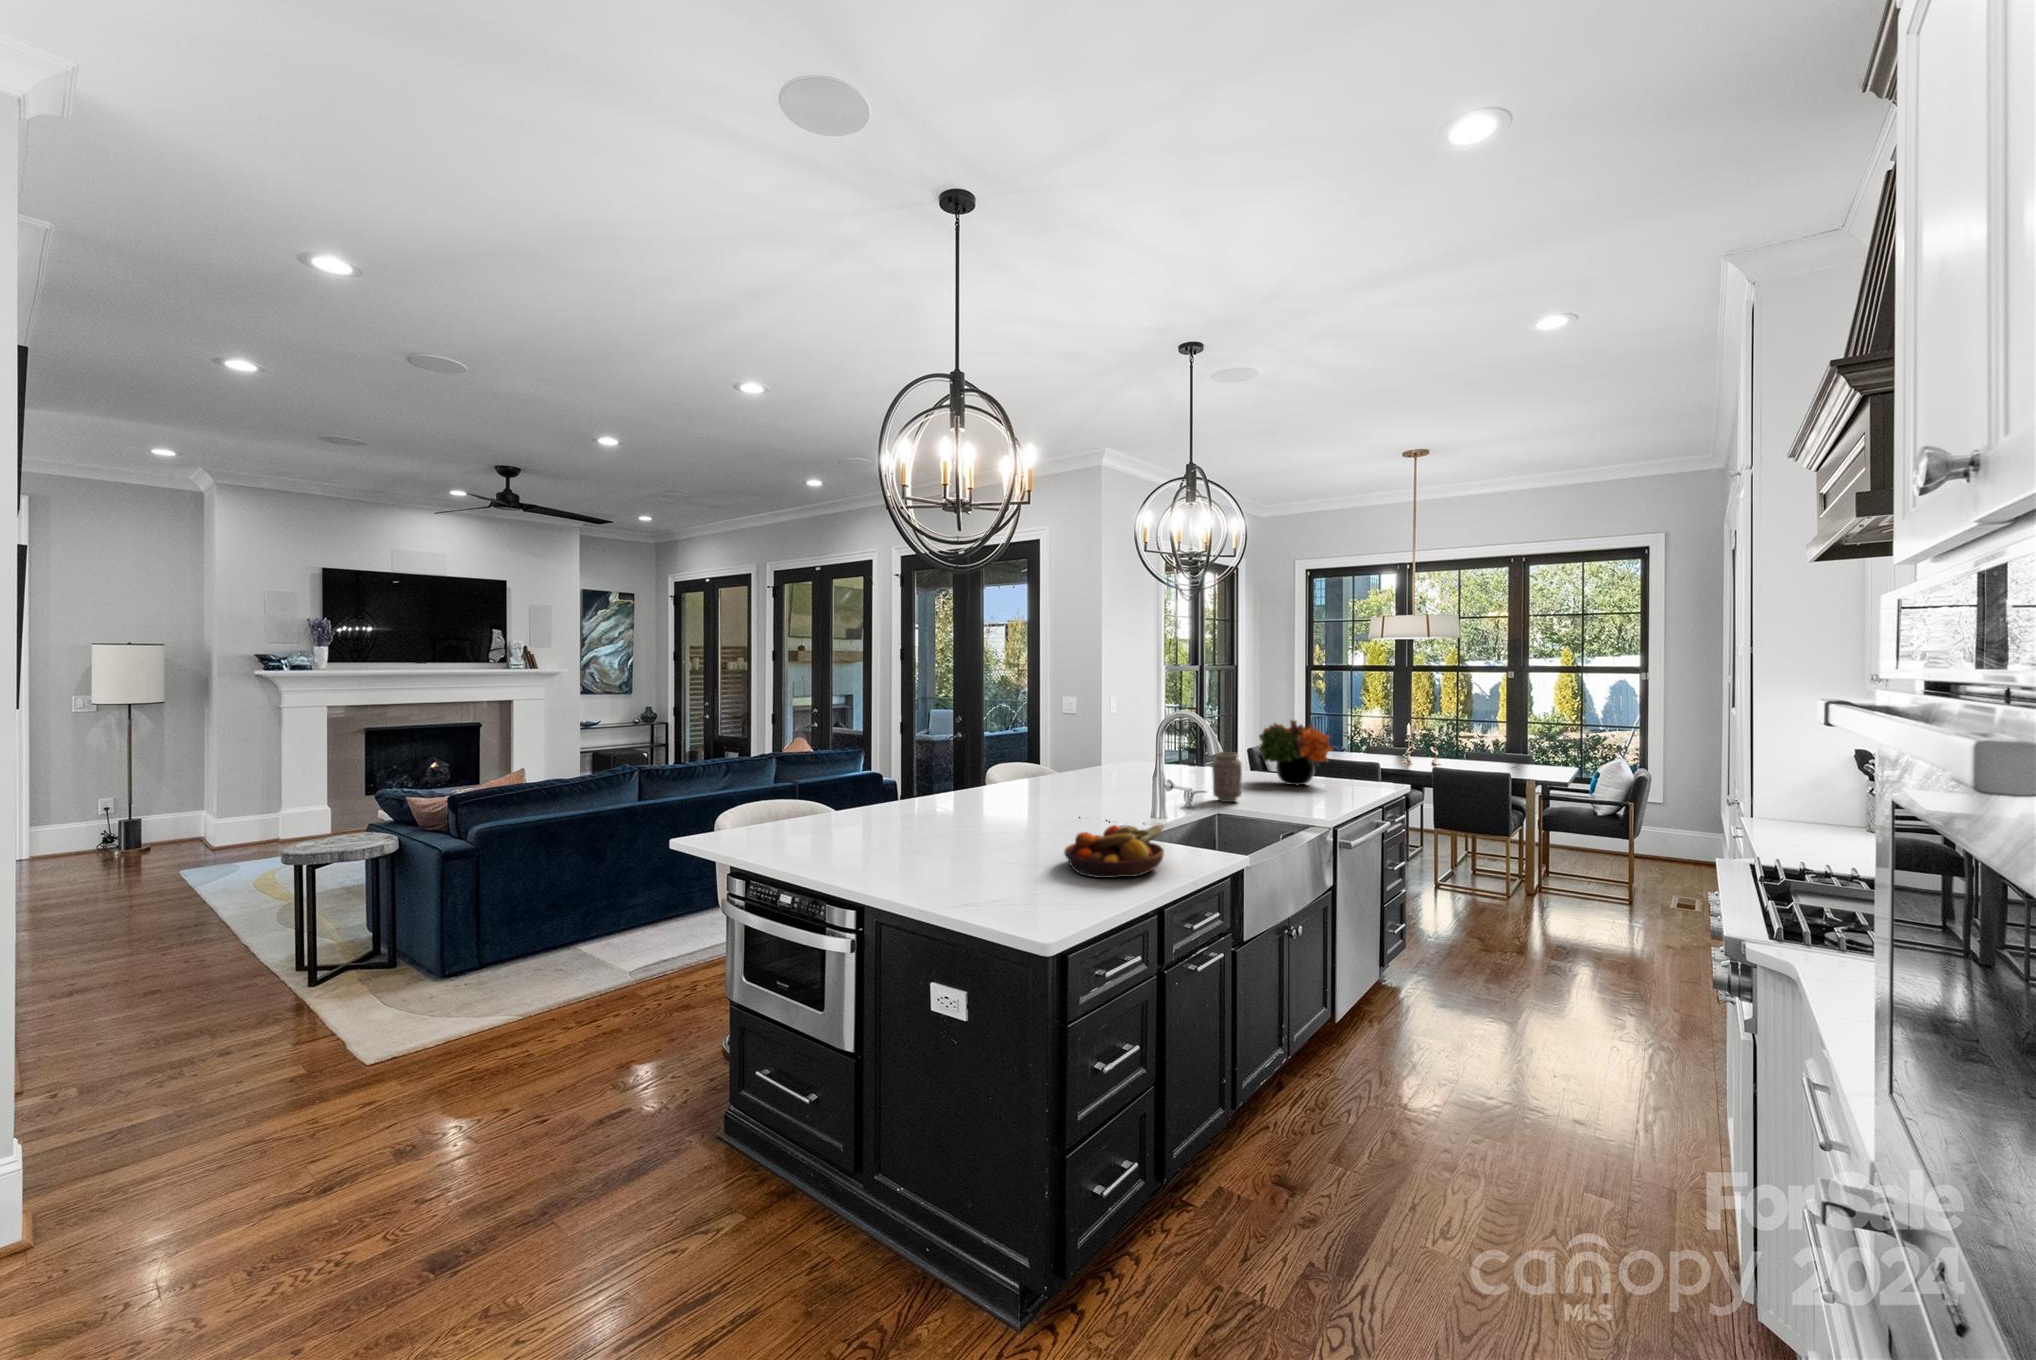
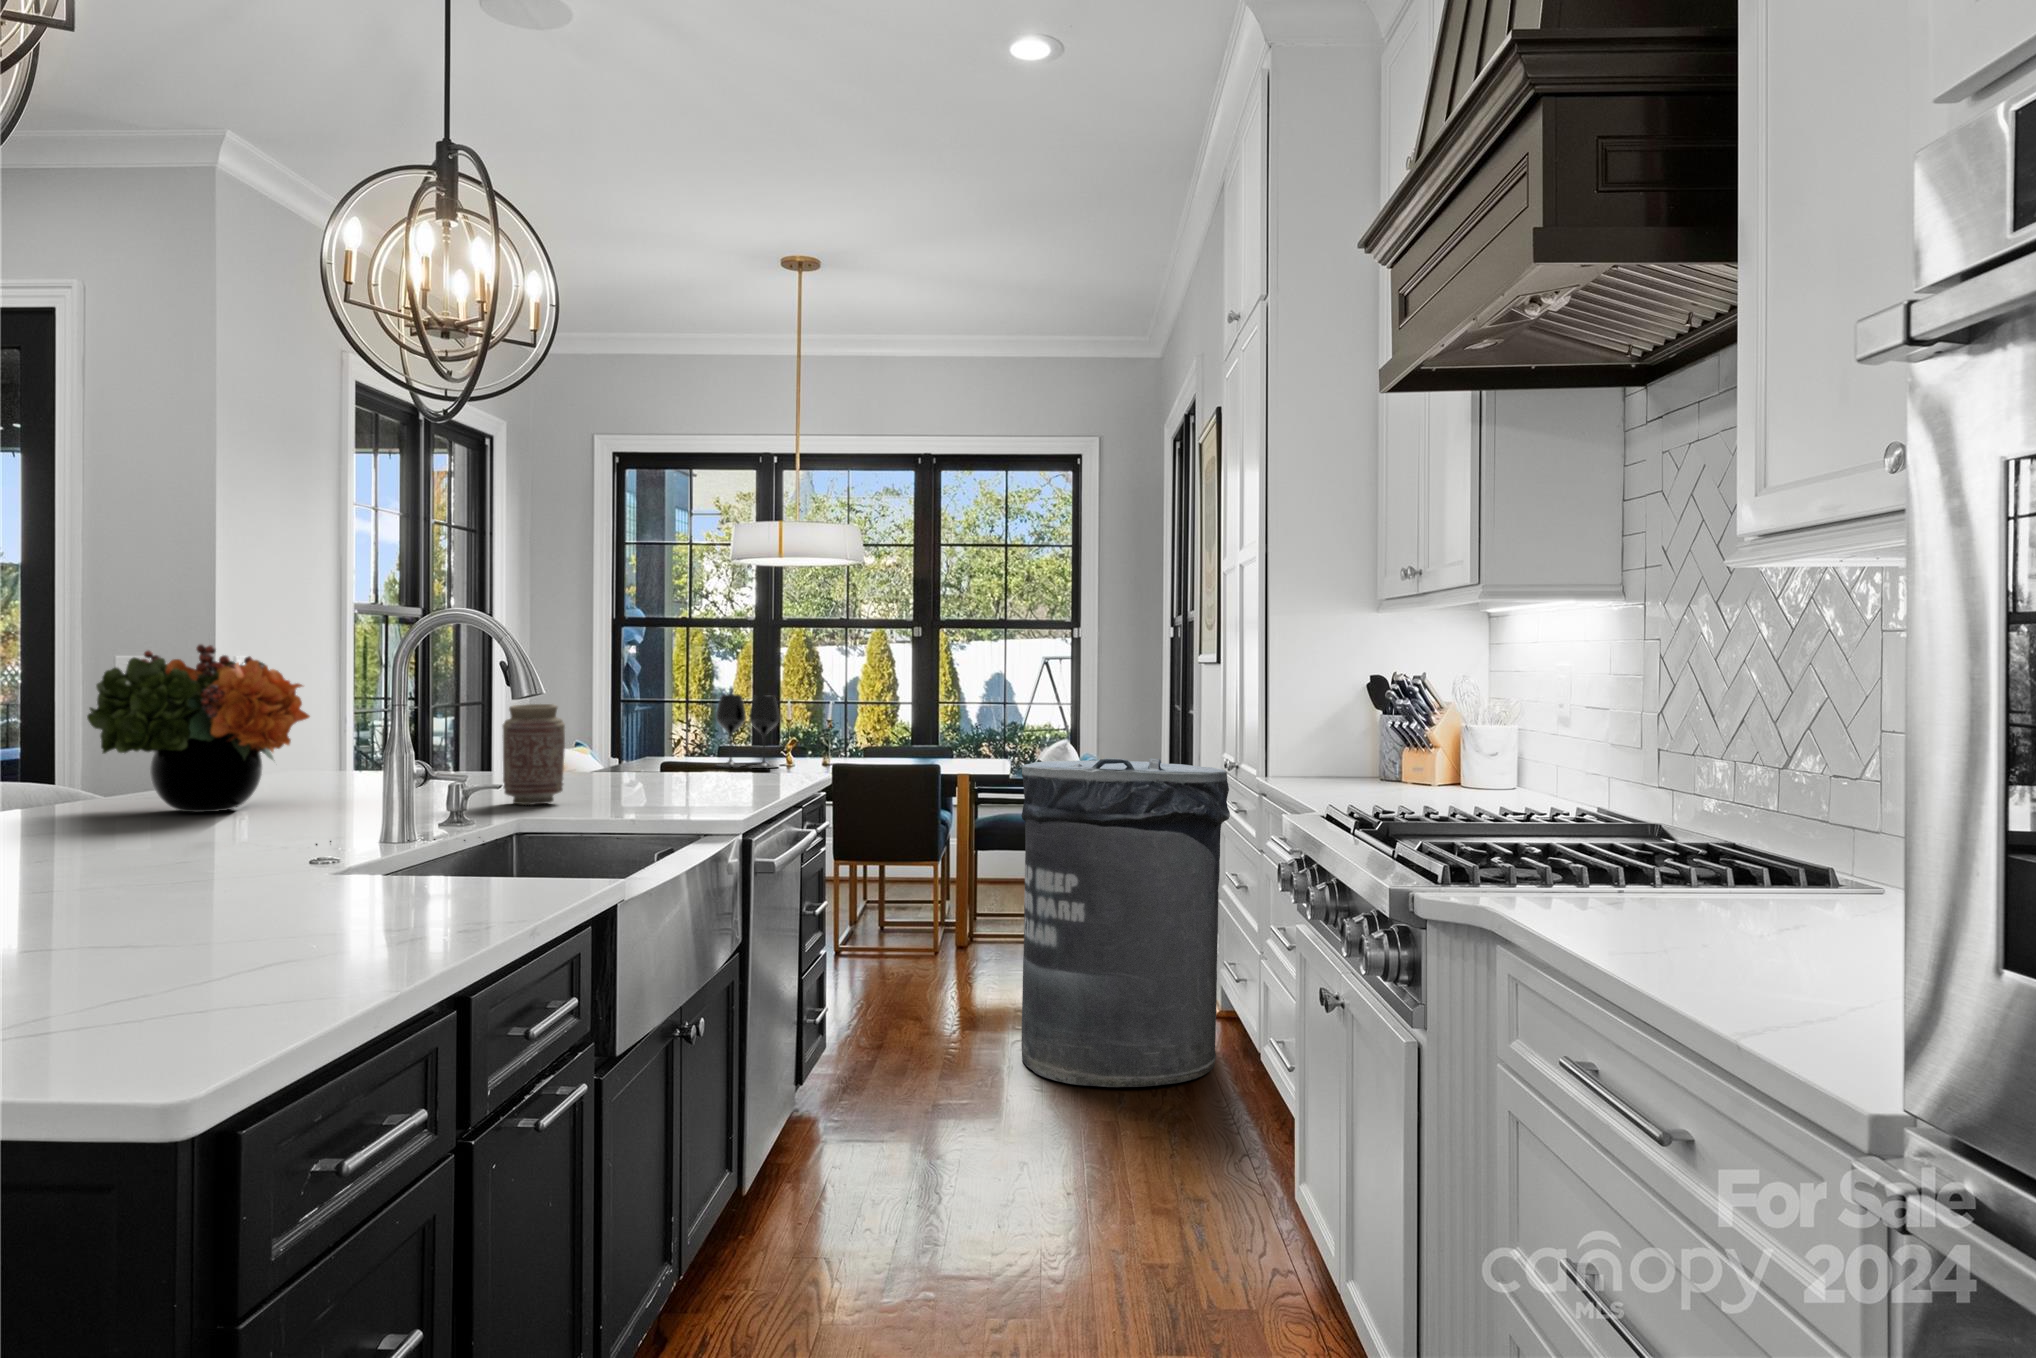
flower arrangement: present [1259,720,1332,785] -> present [87,644,310,812]
wine glass: none [1344,732,1383,777] -> present [716,694,779,768]
trash can: none [1549,785,1734,1026] -> present [1021,758,1230,1087]
fruit bowl: present [1064,824,1164,878] -> none [166,813,452,946]

